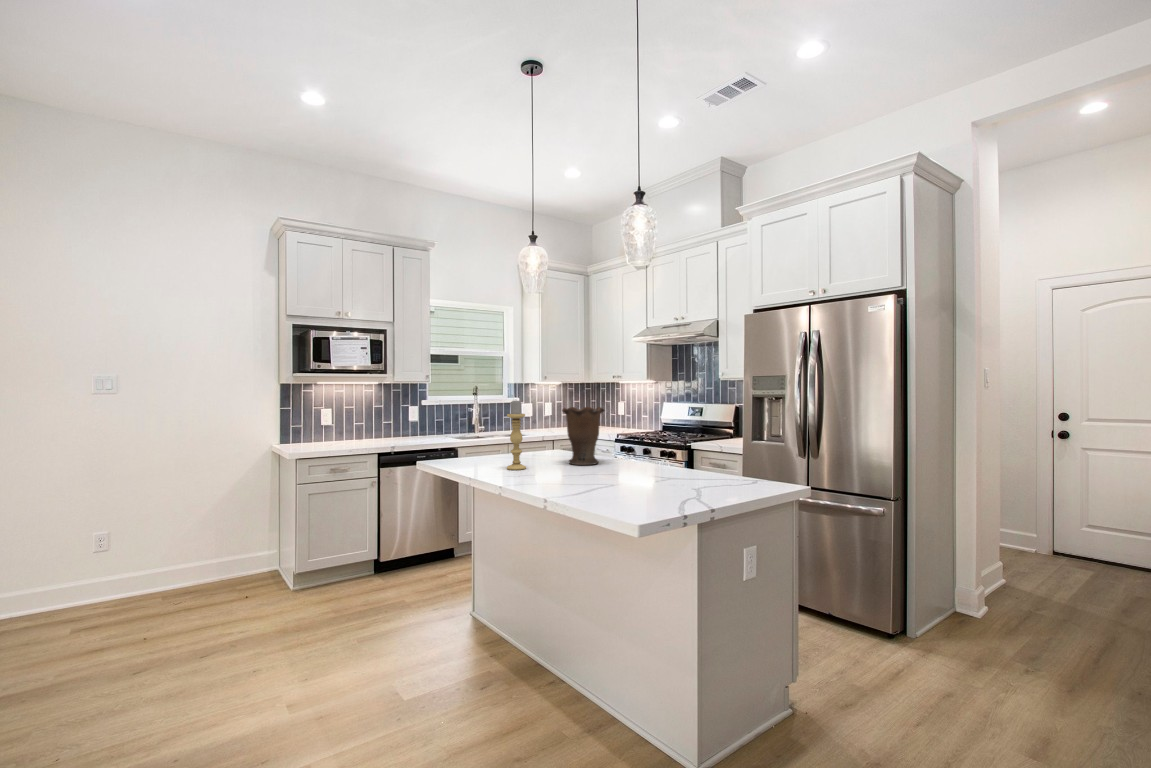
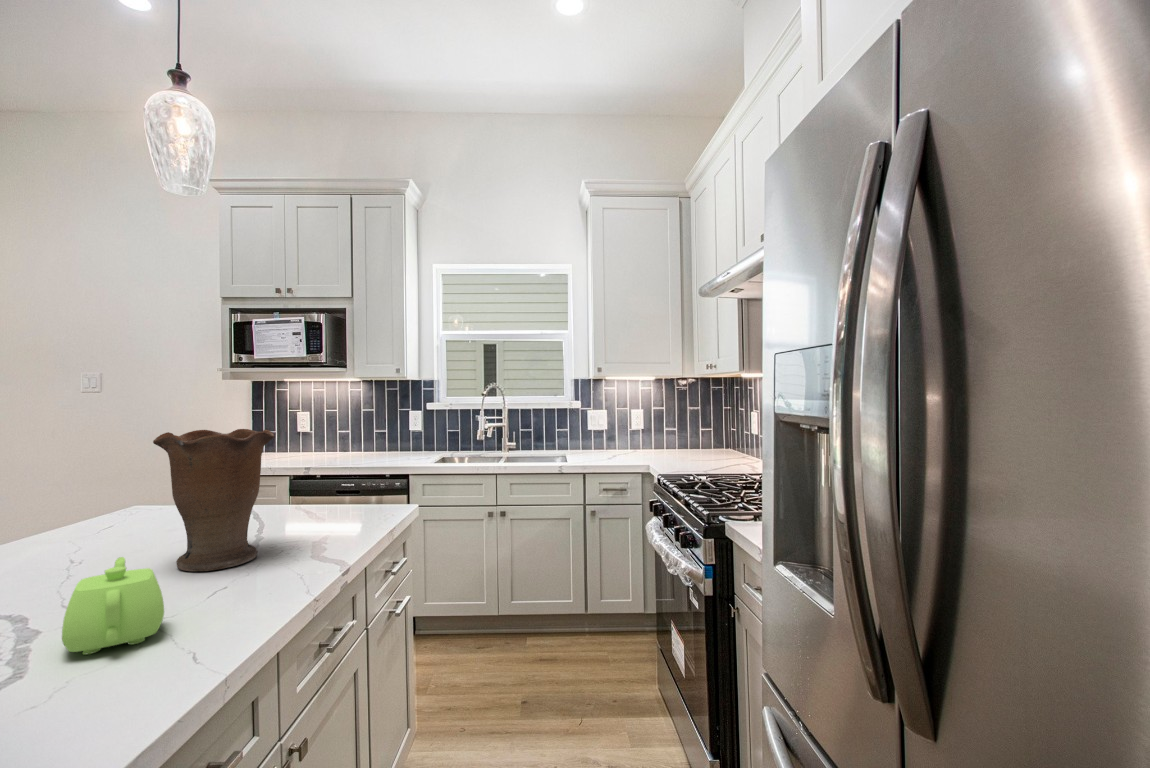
candle holder: present [507,400,526,470] -> none [46,409,99,561]
teapot: none [625,448,662,473] -> present [62,557,164,655]

